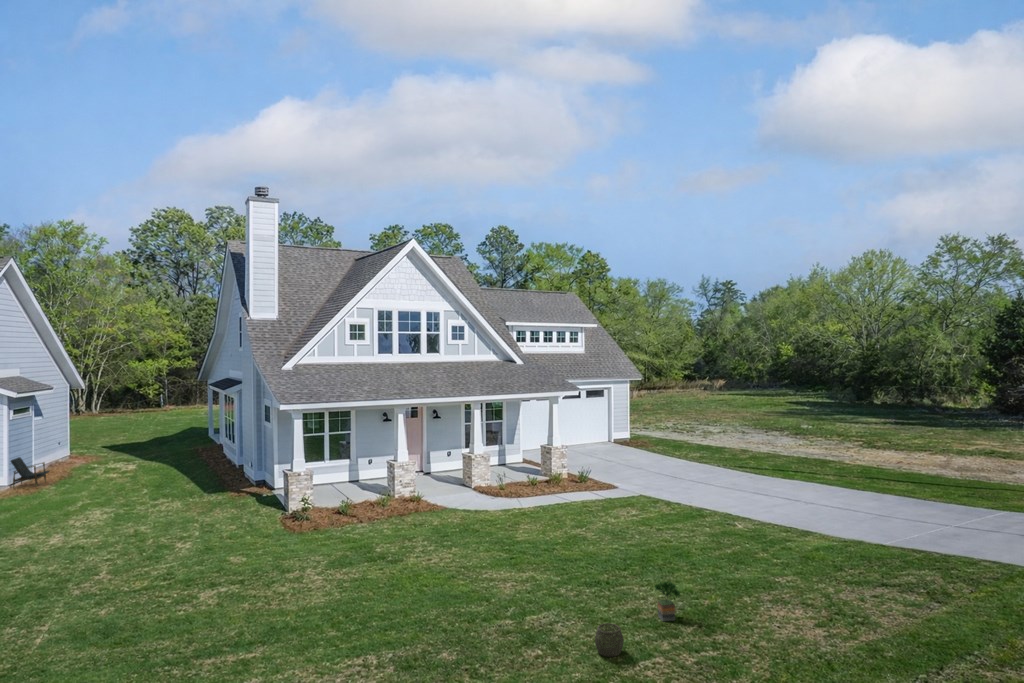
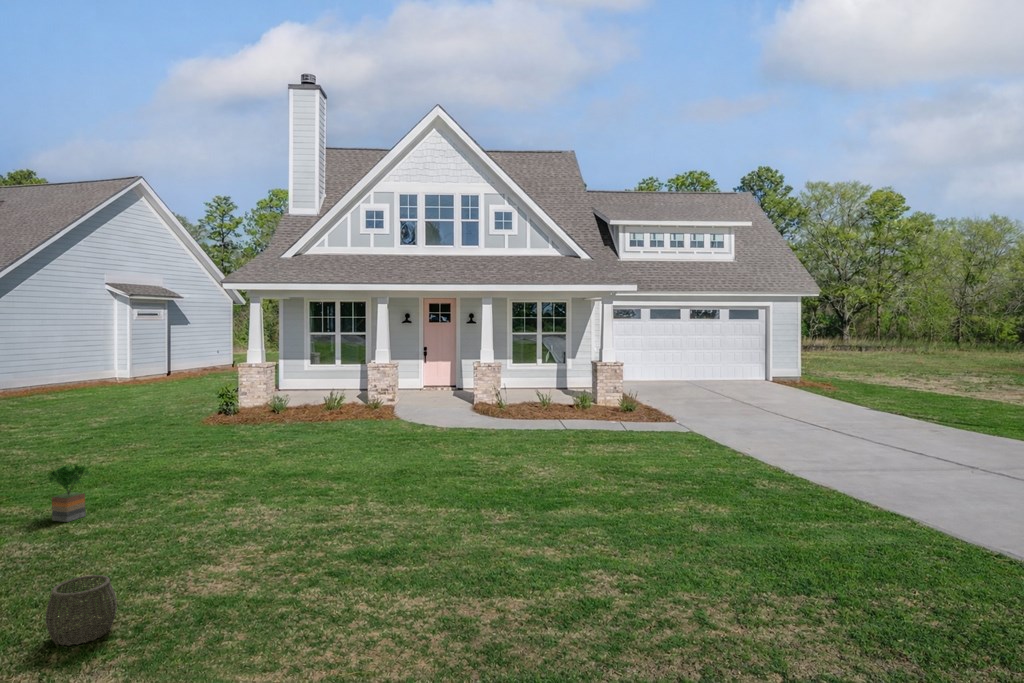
lounge chair: present [11,457,49,488] -> none [107,353,143,380]
potted tree: present [655,581,680,621] -> present [48,465,91,522]

